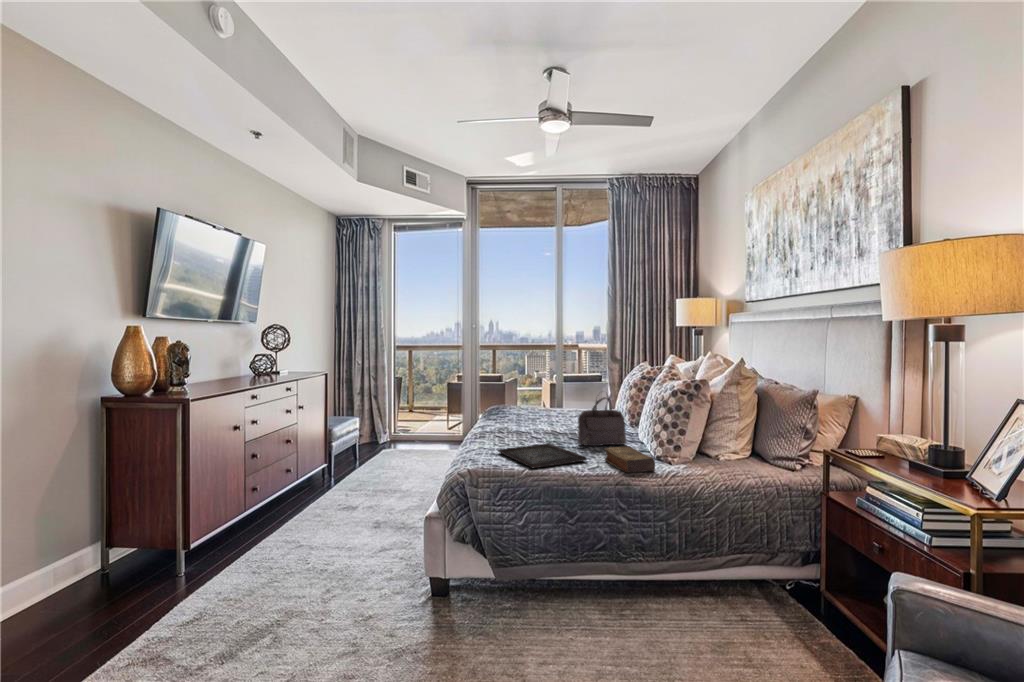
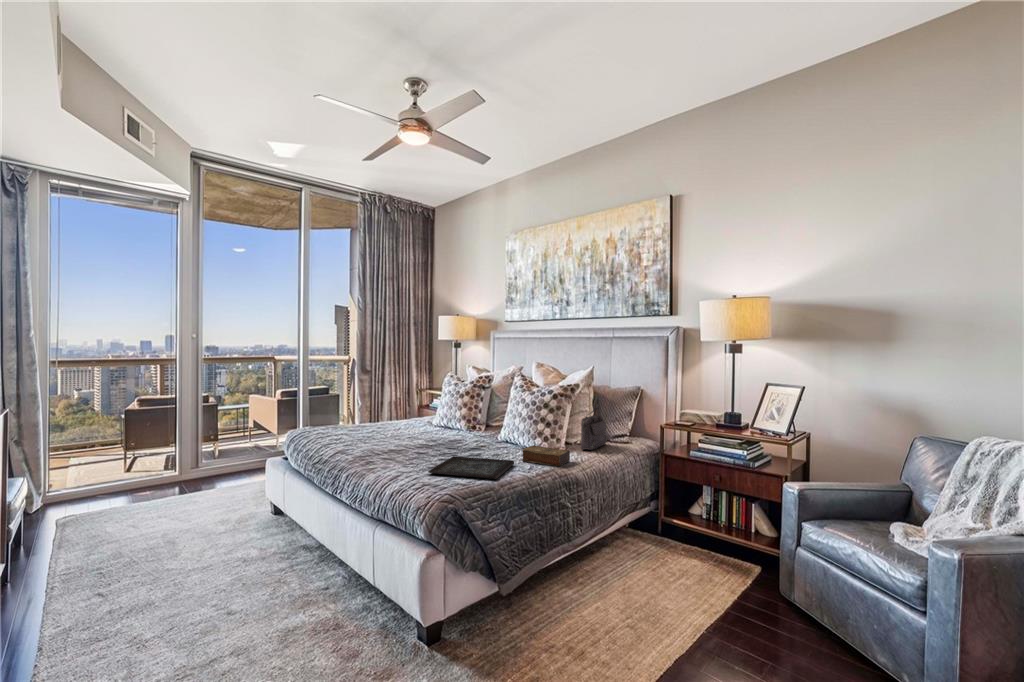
handbag: present [578,395,626,446] -> present [581,400,607,450]

